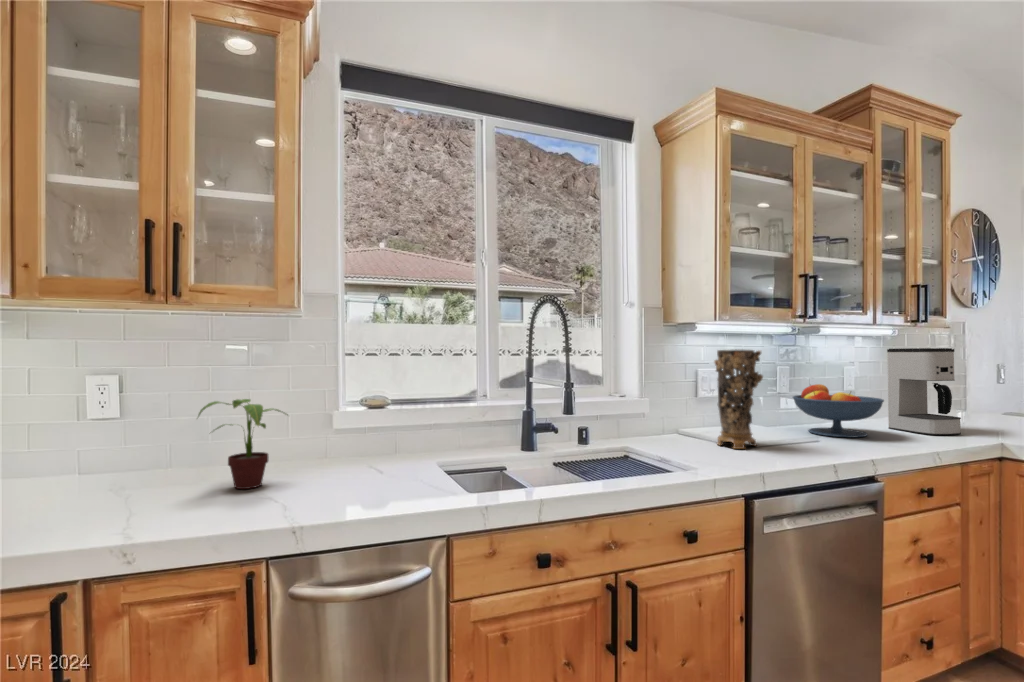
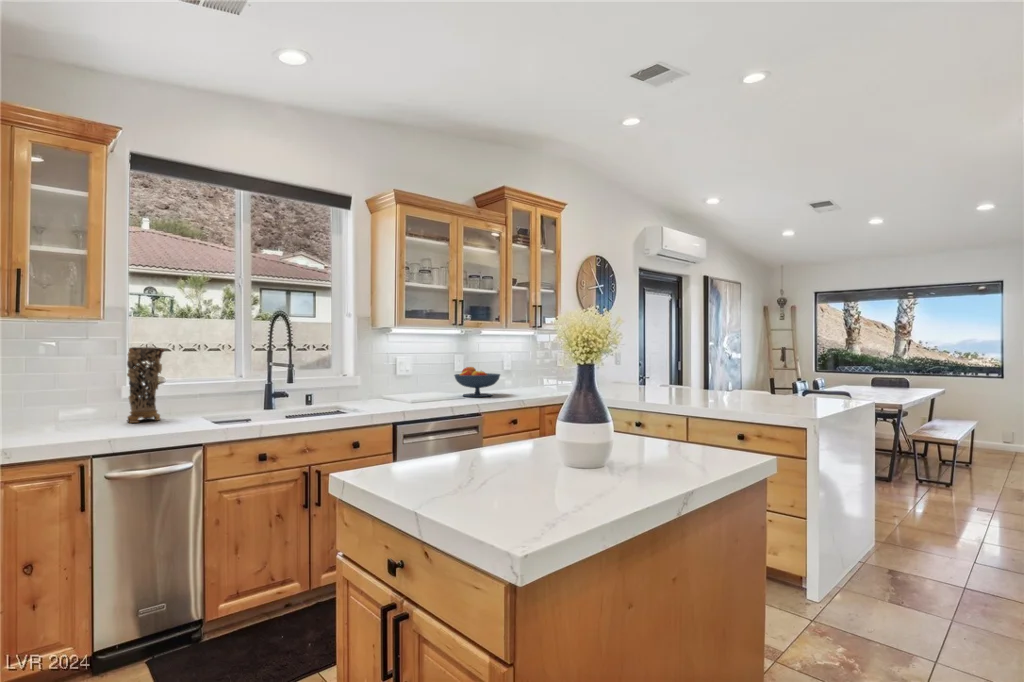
coffee maker: present [887,348,961,435] -> none [513,345,545,394]
decorative vase: present [714,350,763,449] -> present [127,347,164,423]
potted plant: present [198,399,286,489] -> none [29,378,94,432]

